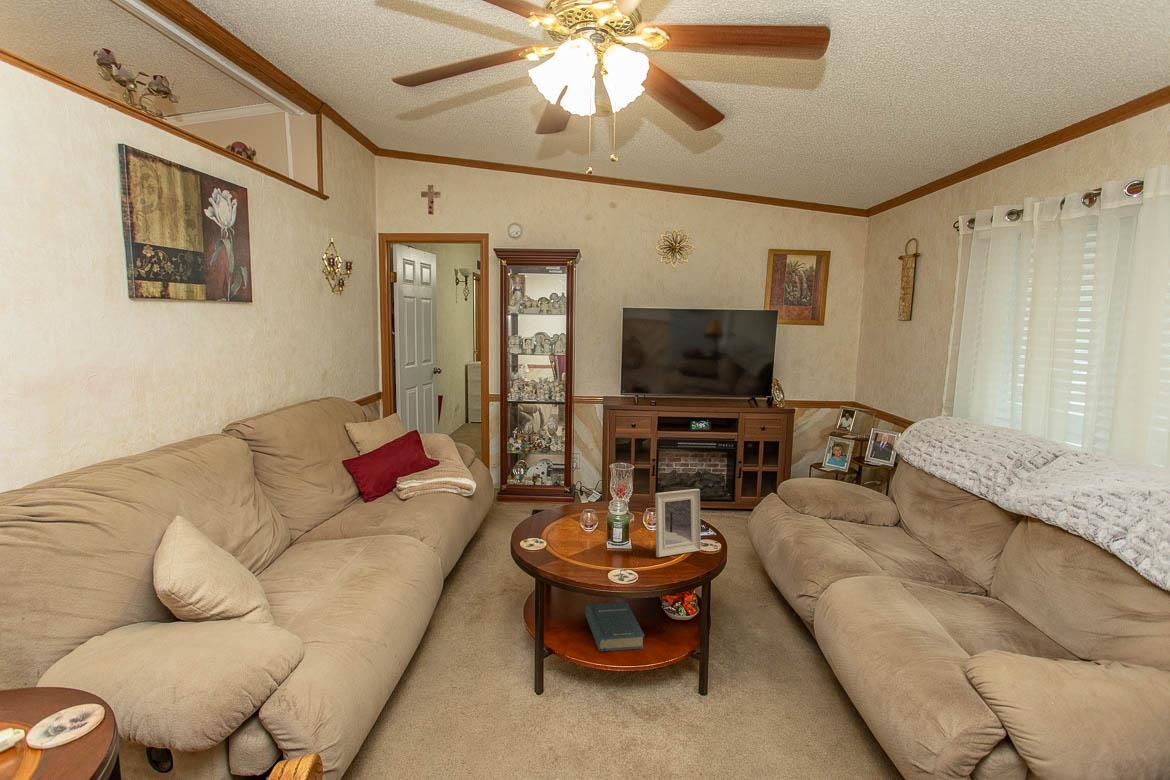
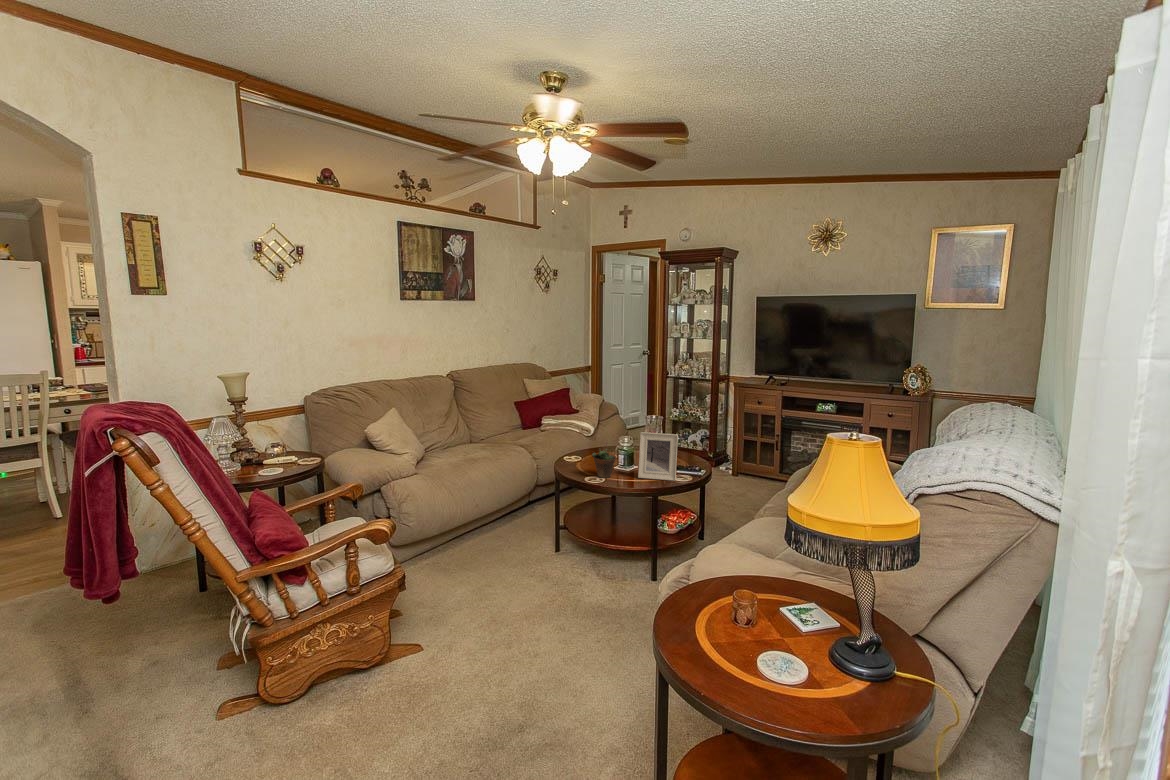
succulent plant: none [598,516,632,570] -> present [592,444,616,478]
hardback book: present [585,602,644,652] -> none [589,507,633,537]

